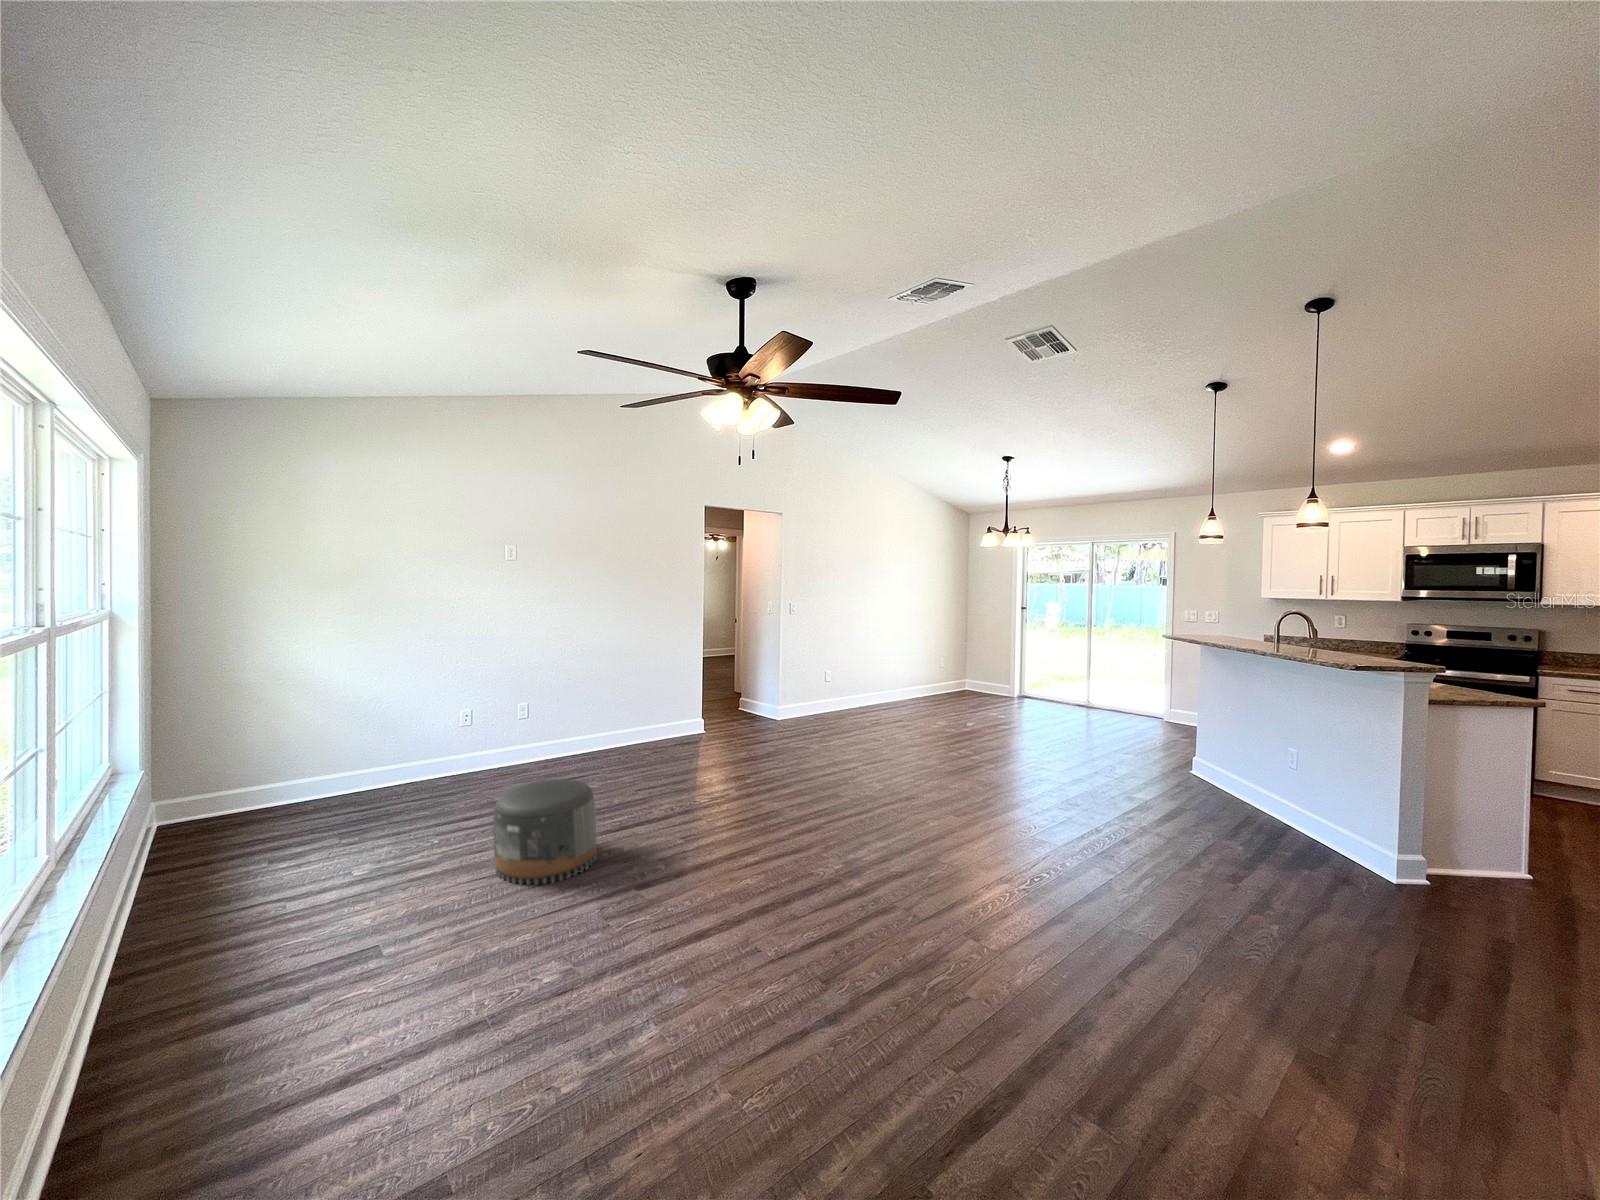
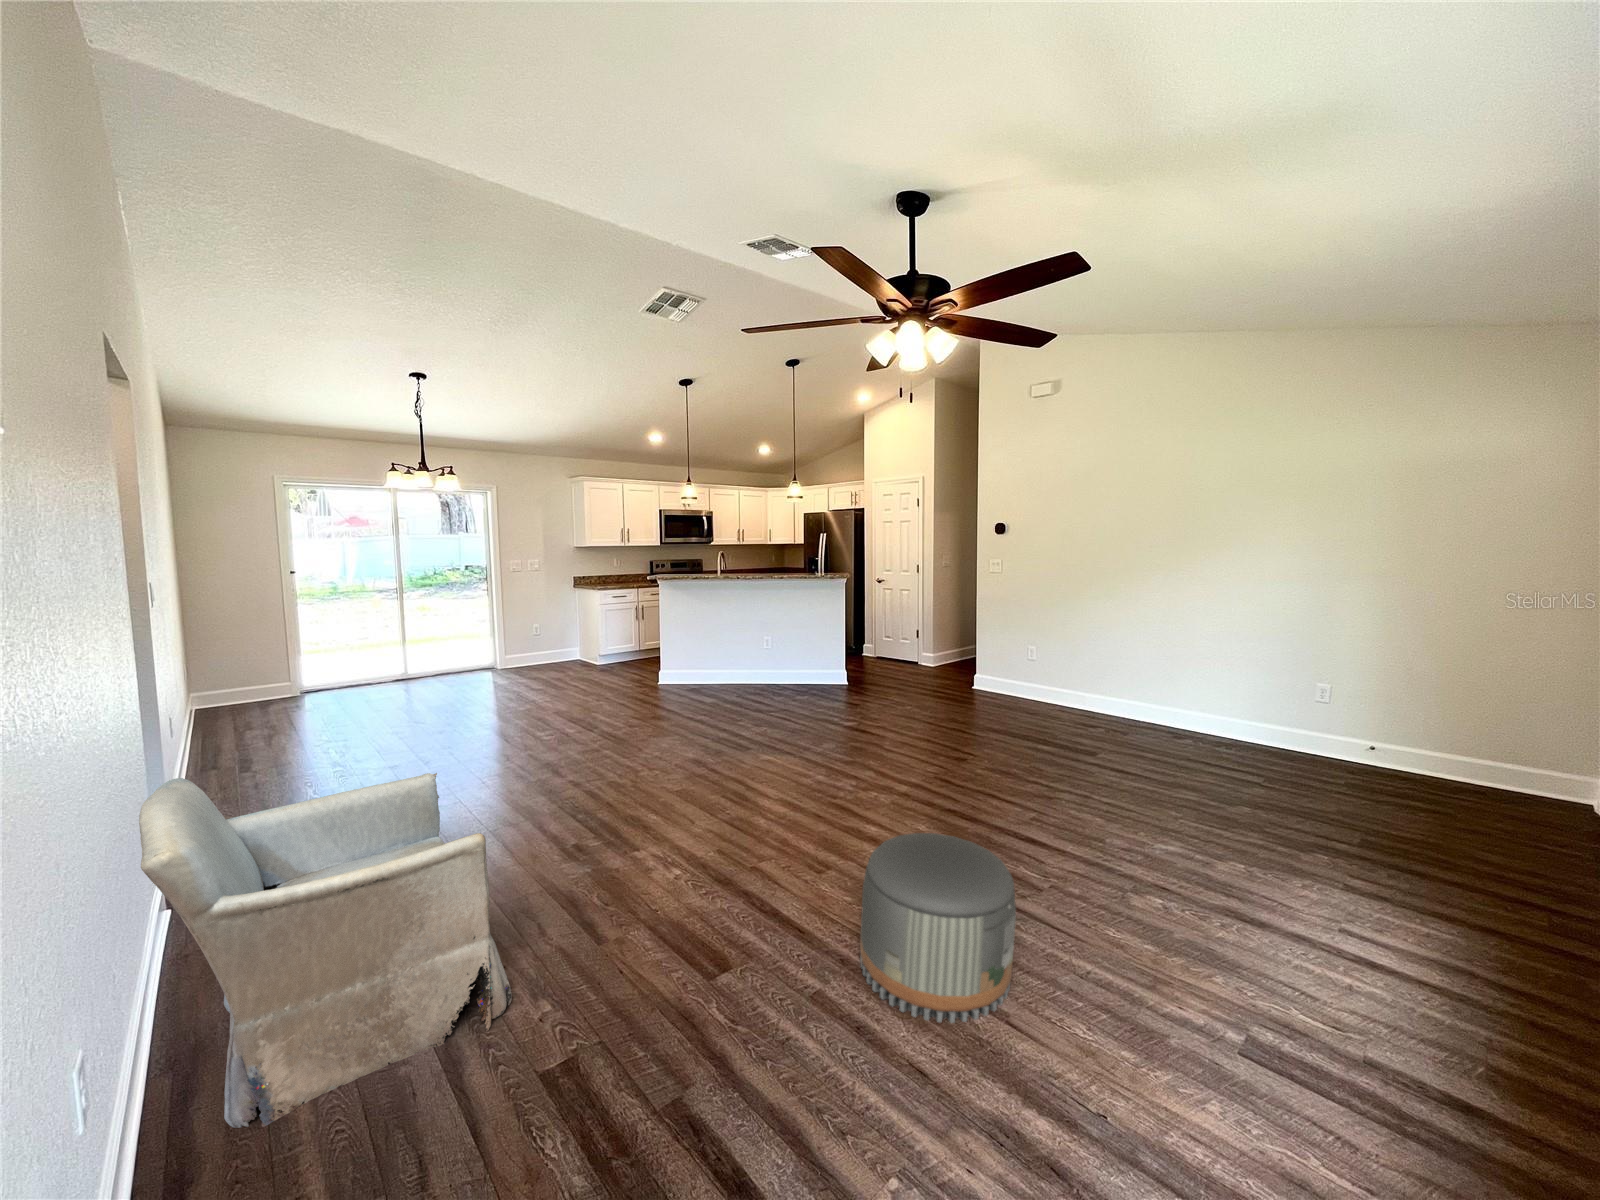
armchair: none [559,661,672,782] -> present [139,773,512,1128]

